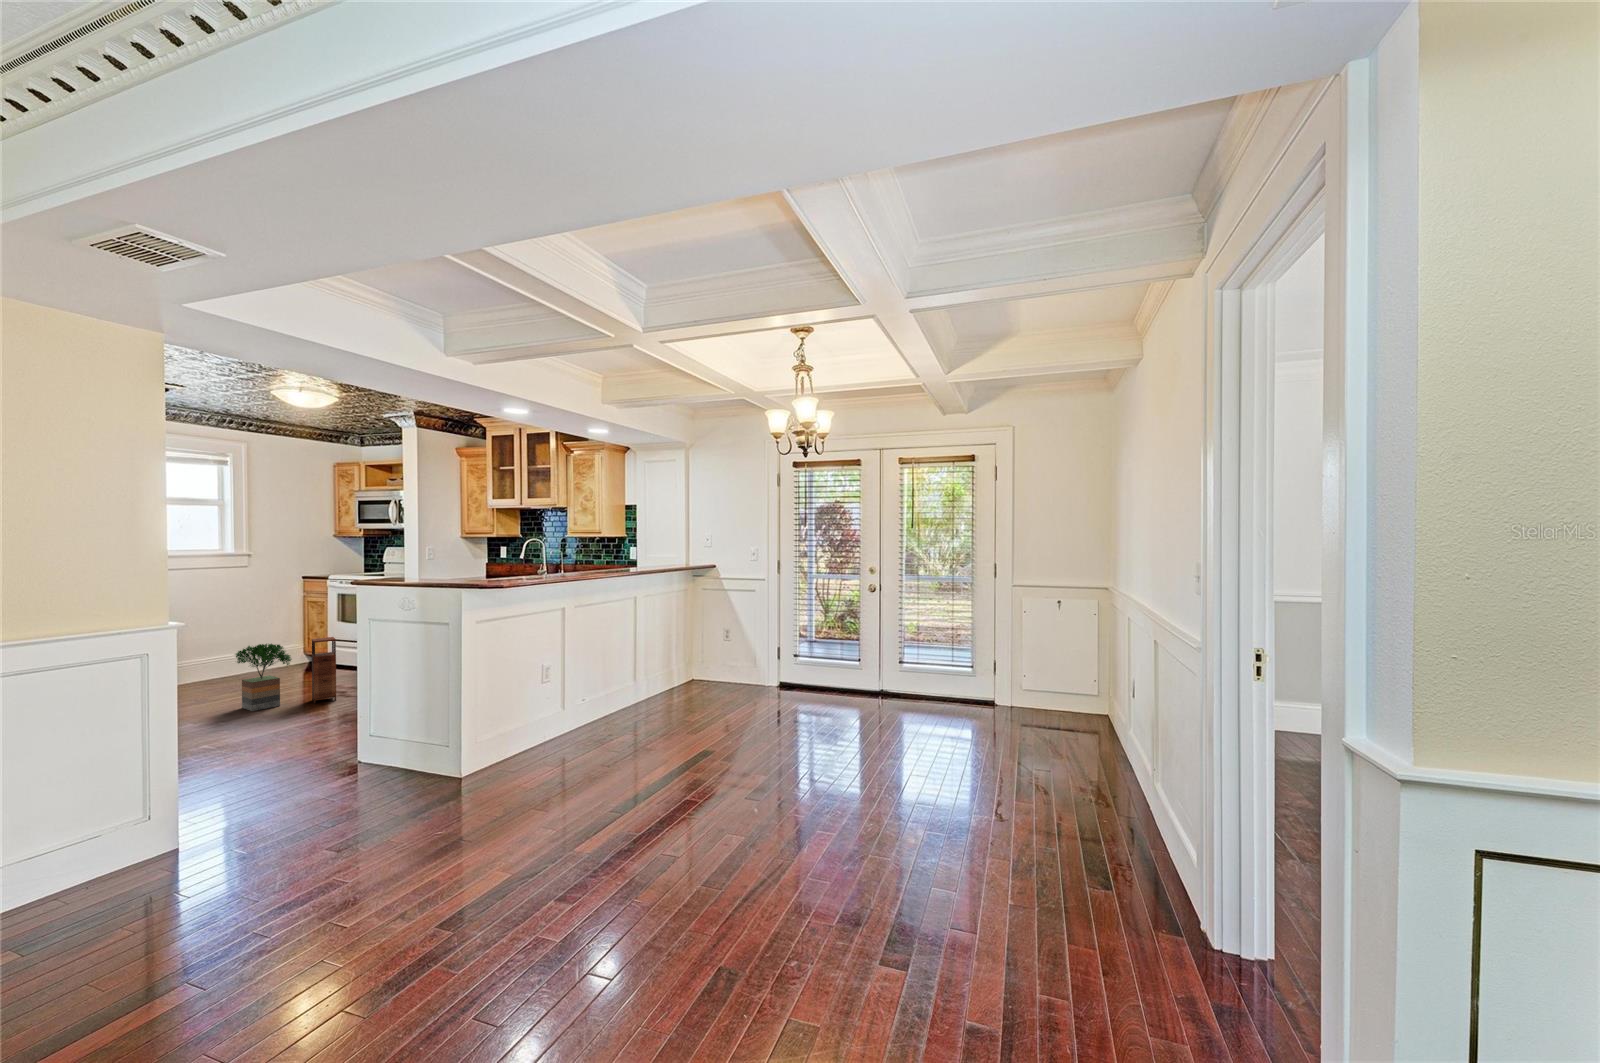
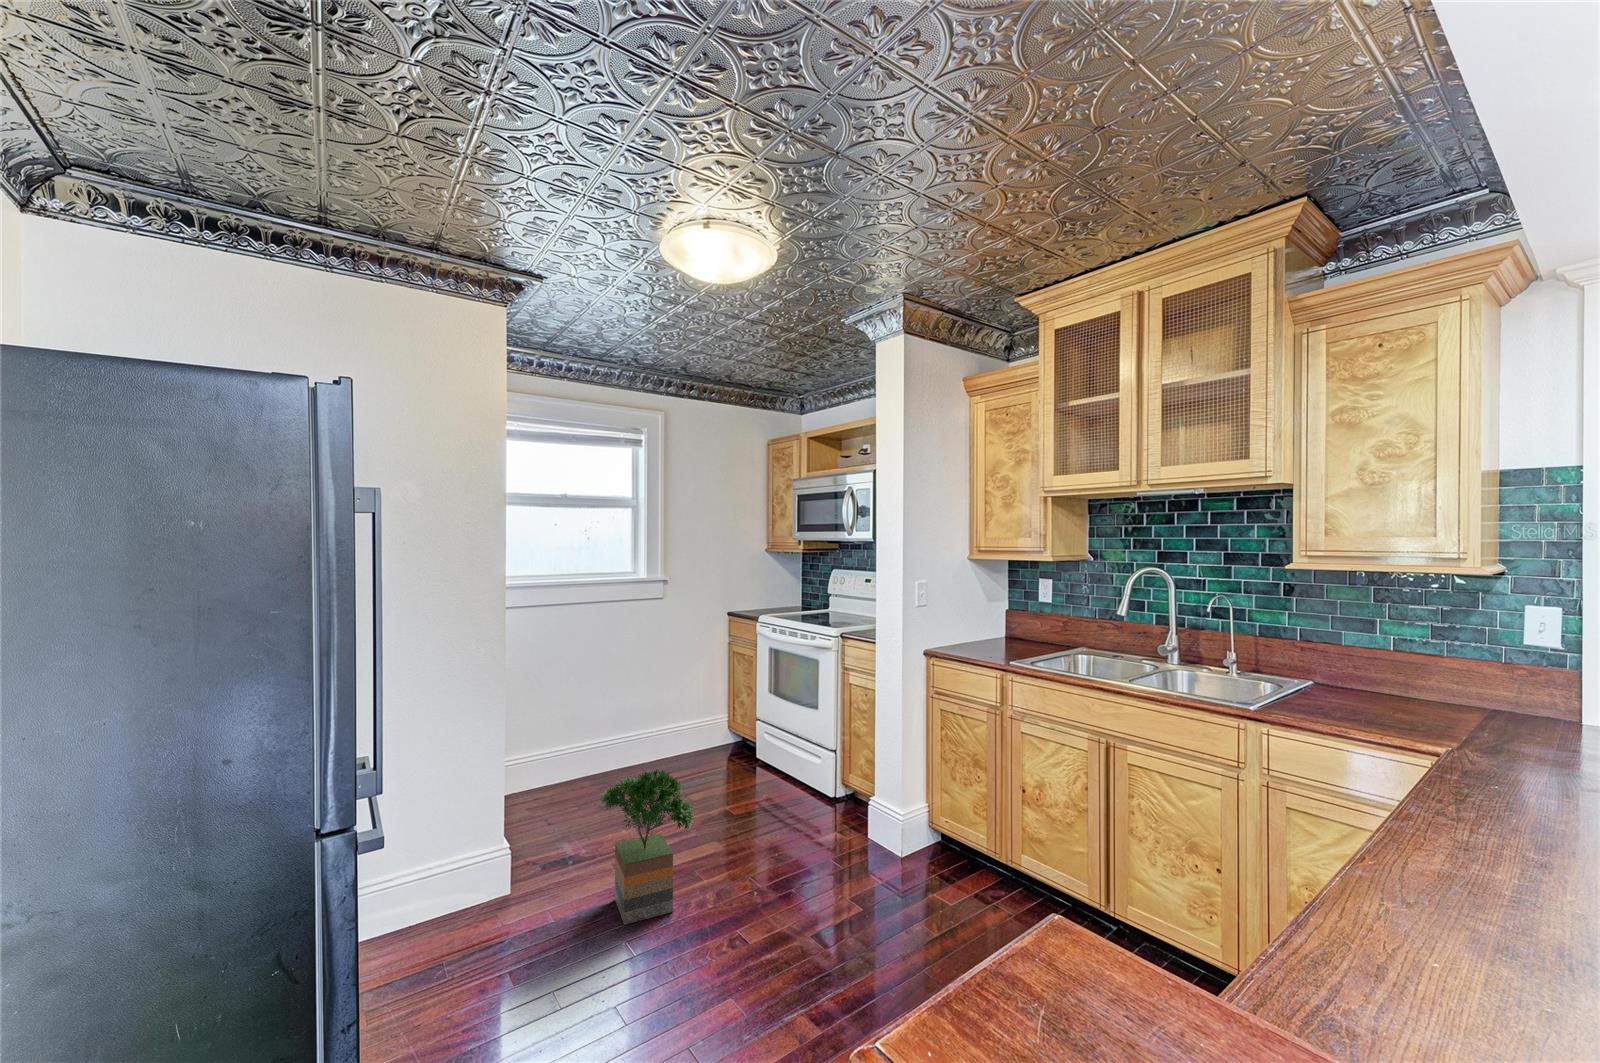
storage cabinet: present [312,637,336,704] -> none [728,770,769,922]

